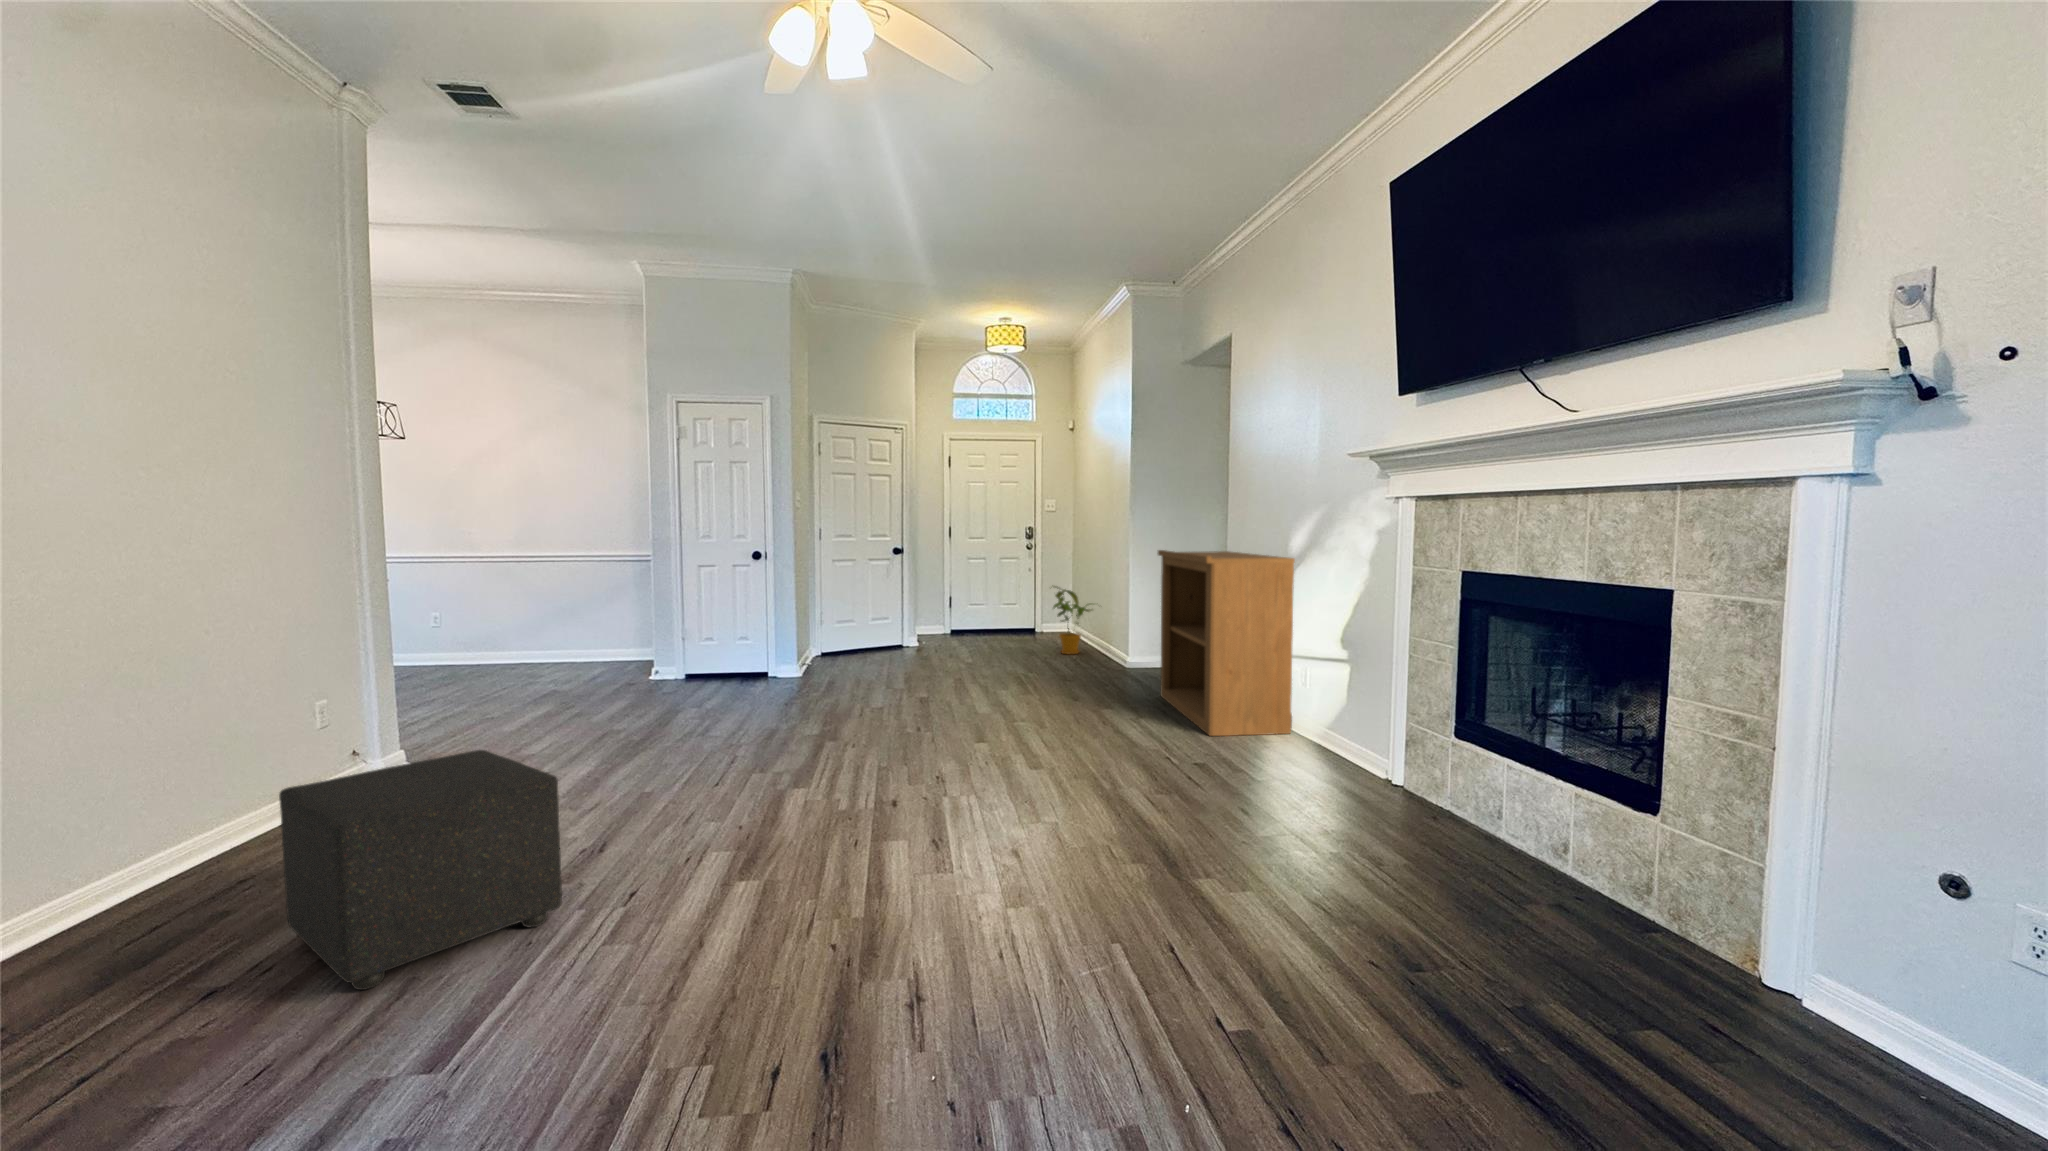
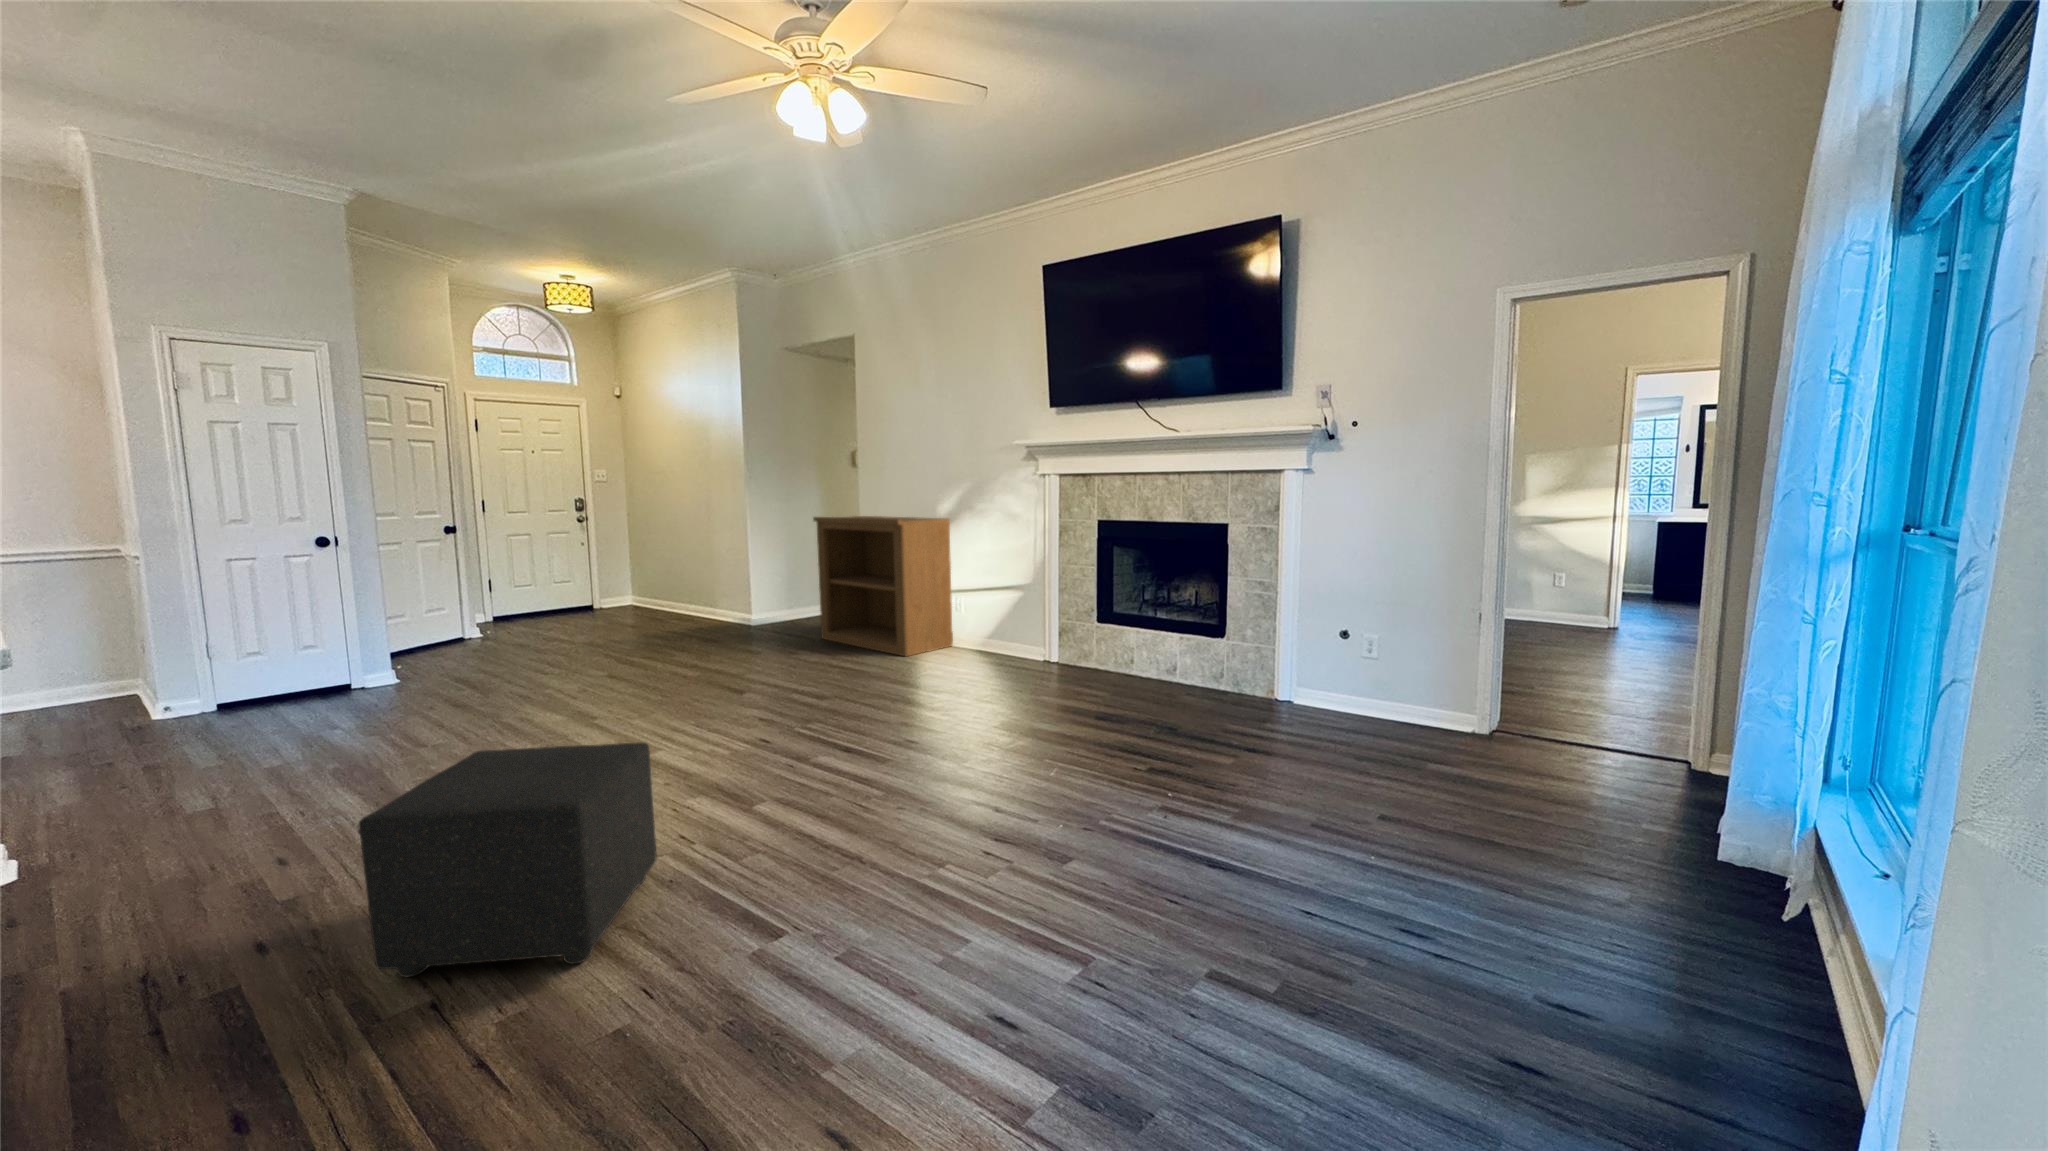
house plant: present [1053,586,1091,654] -> none [647,556,703,621]

